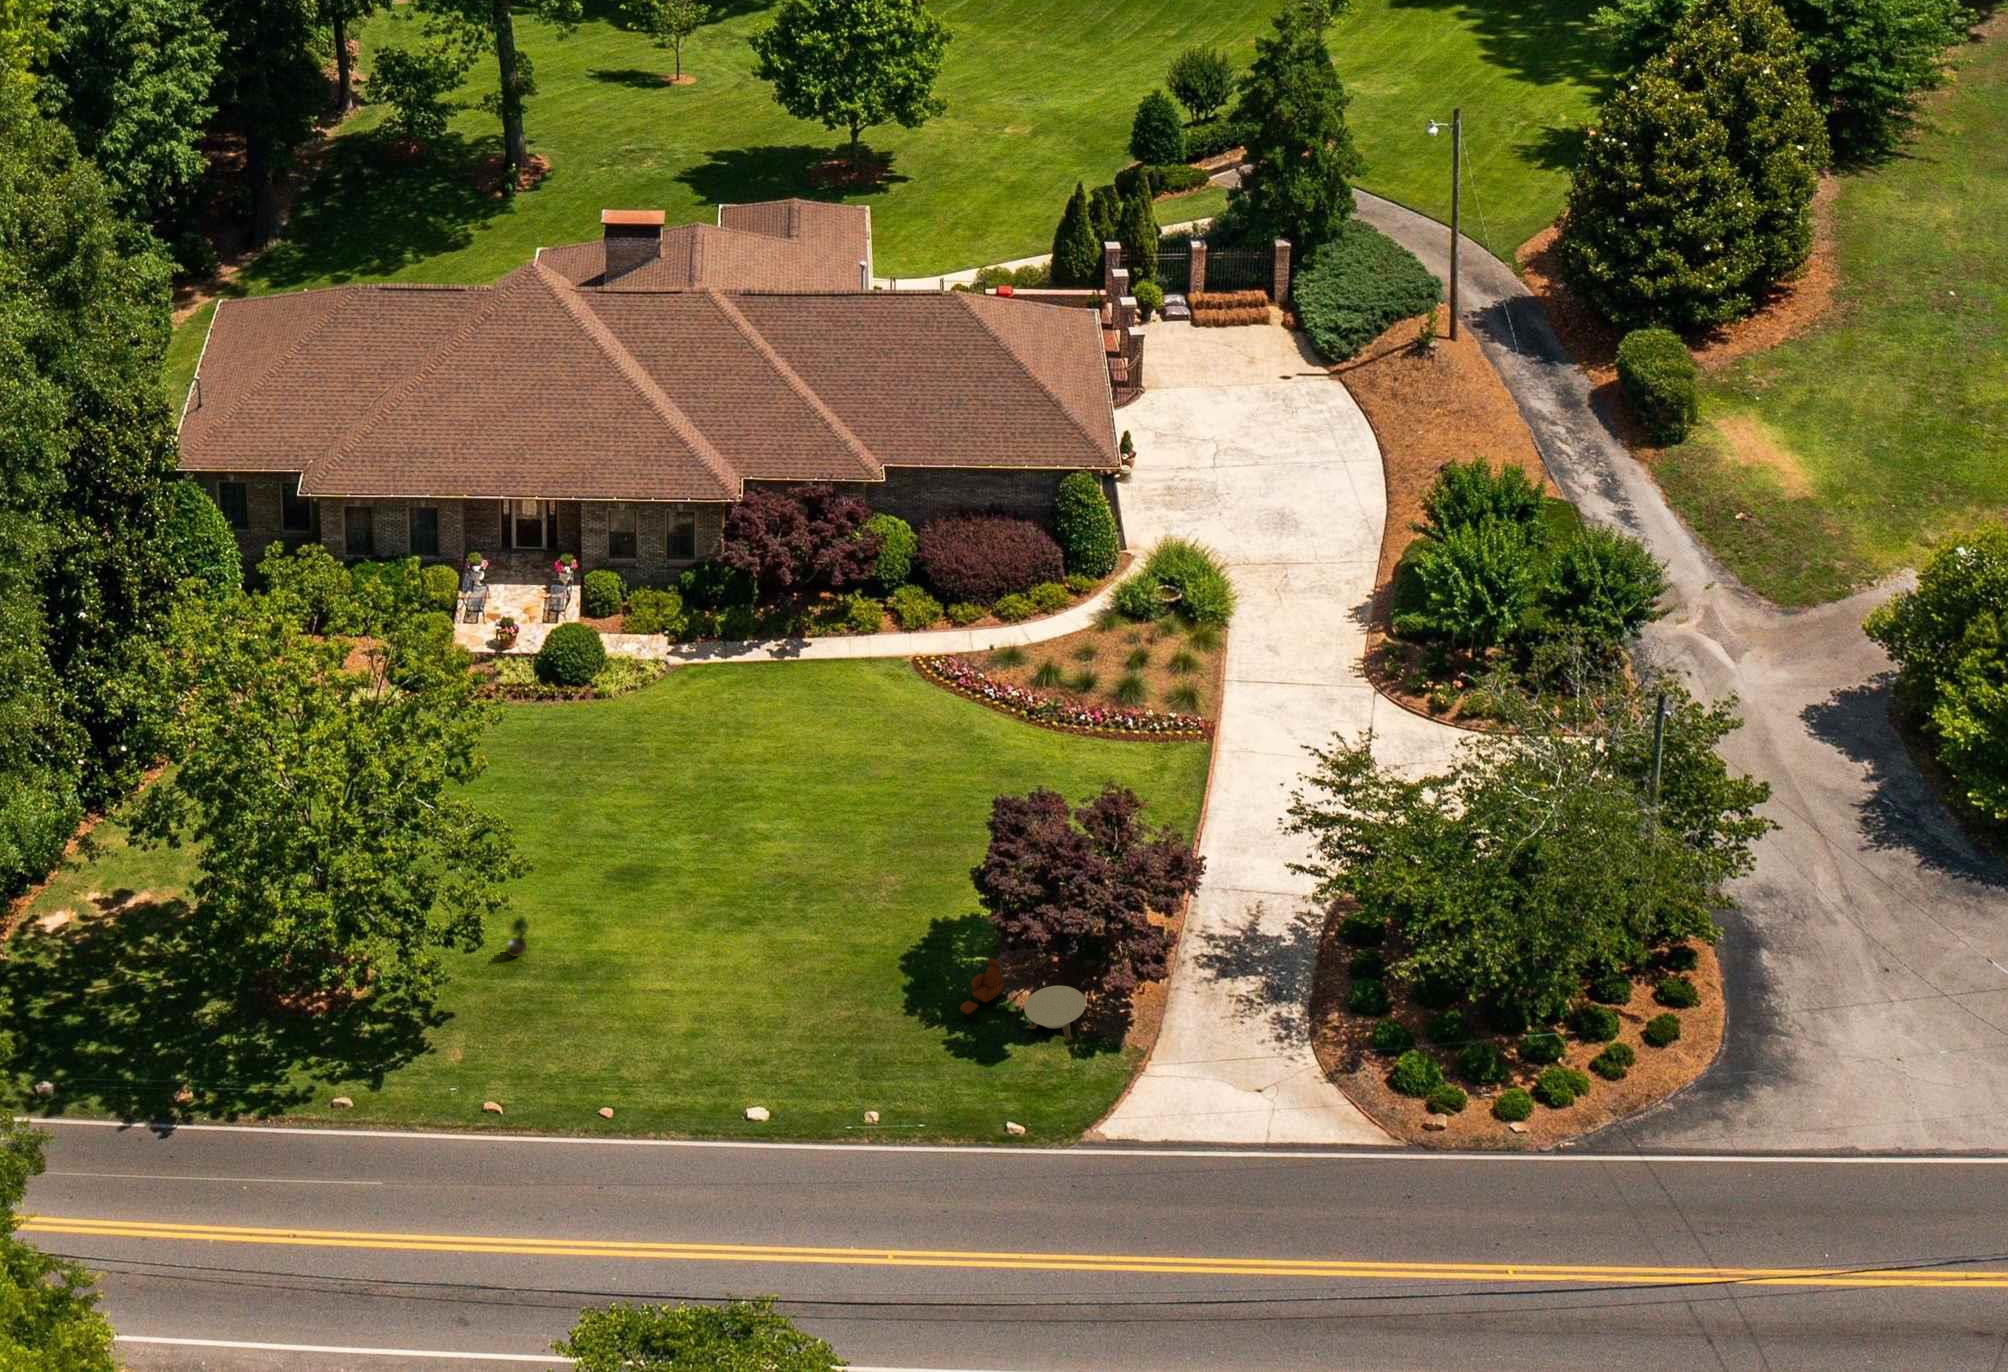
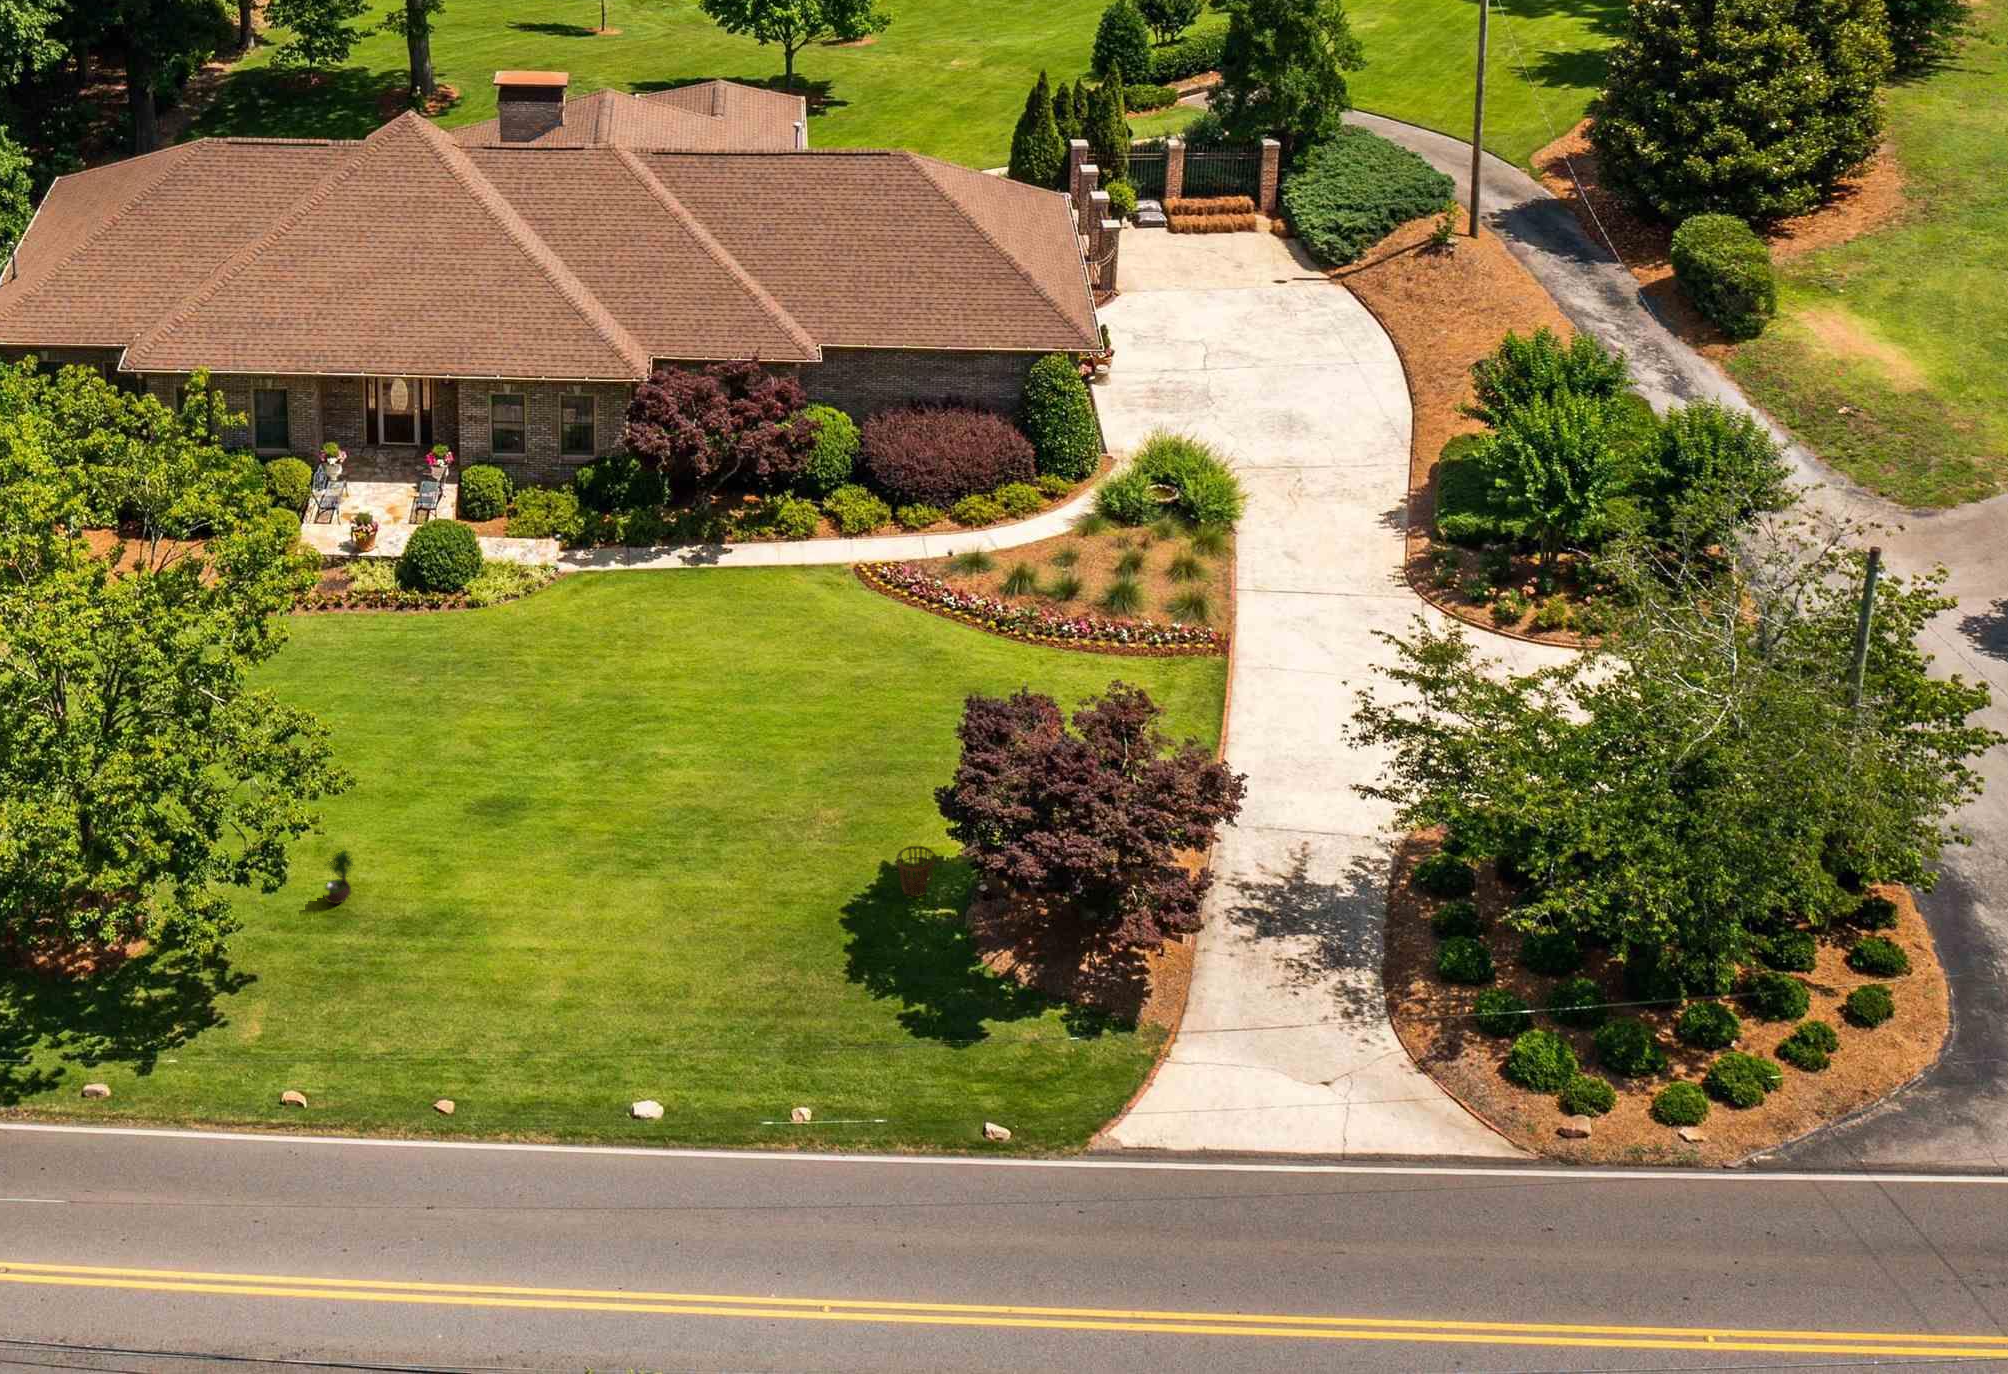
basket: none [951,910,981,948] -> present [897,846,935,897]
lounge chair: present [960,958,1004,1023] -> none [917,906,974,993]
round table: present [1024,986,1086,1040] -> none [1004,942,1087,1015]

